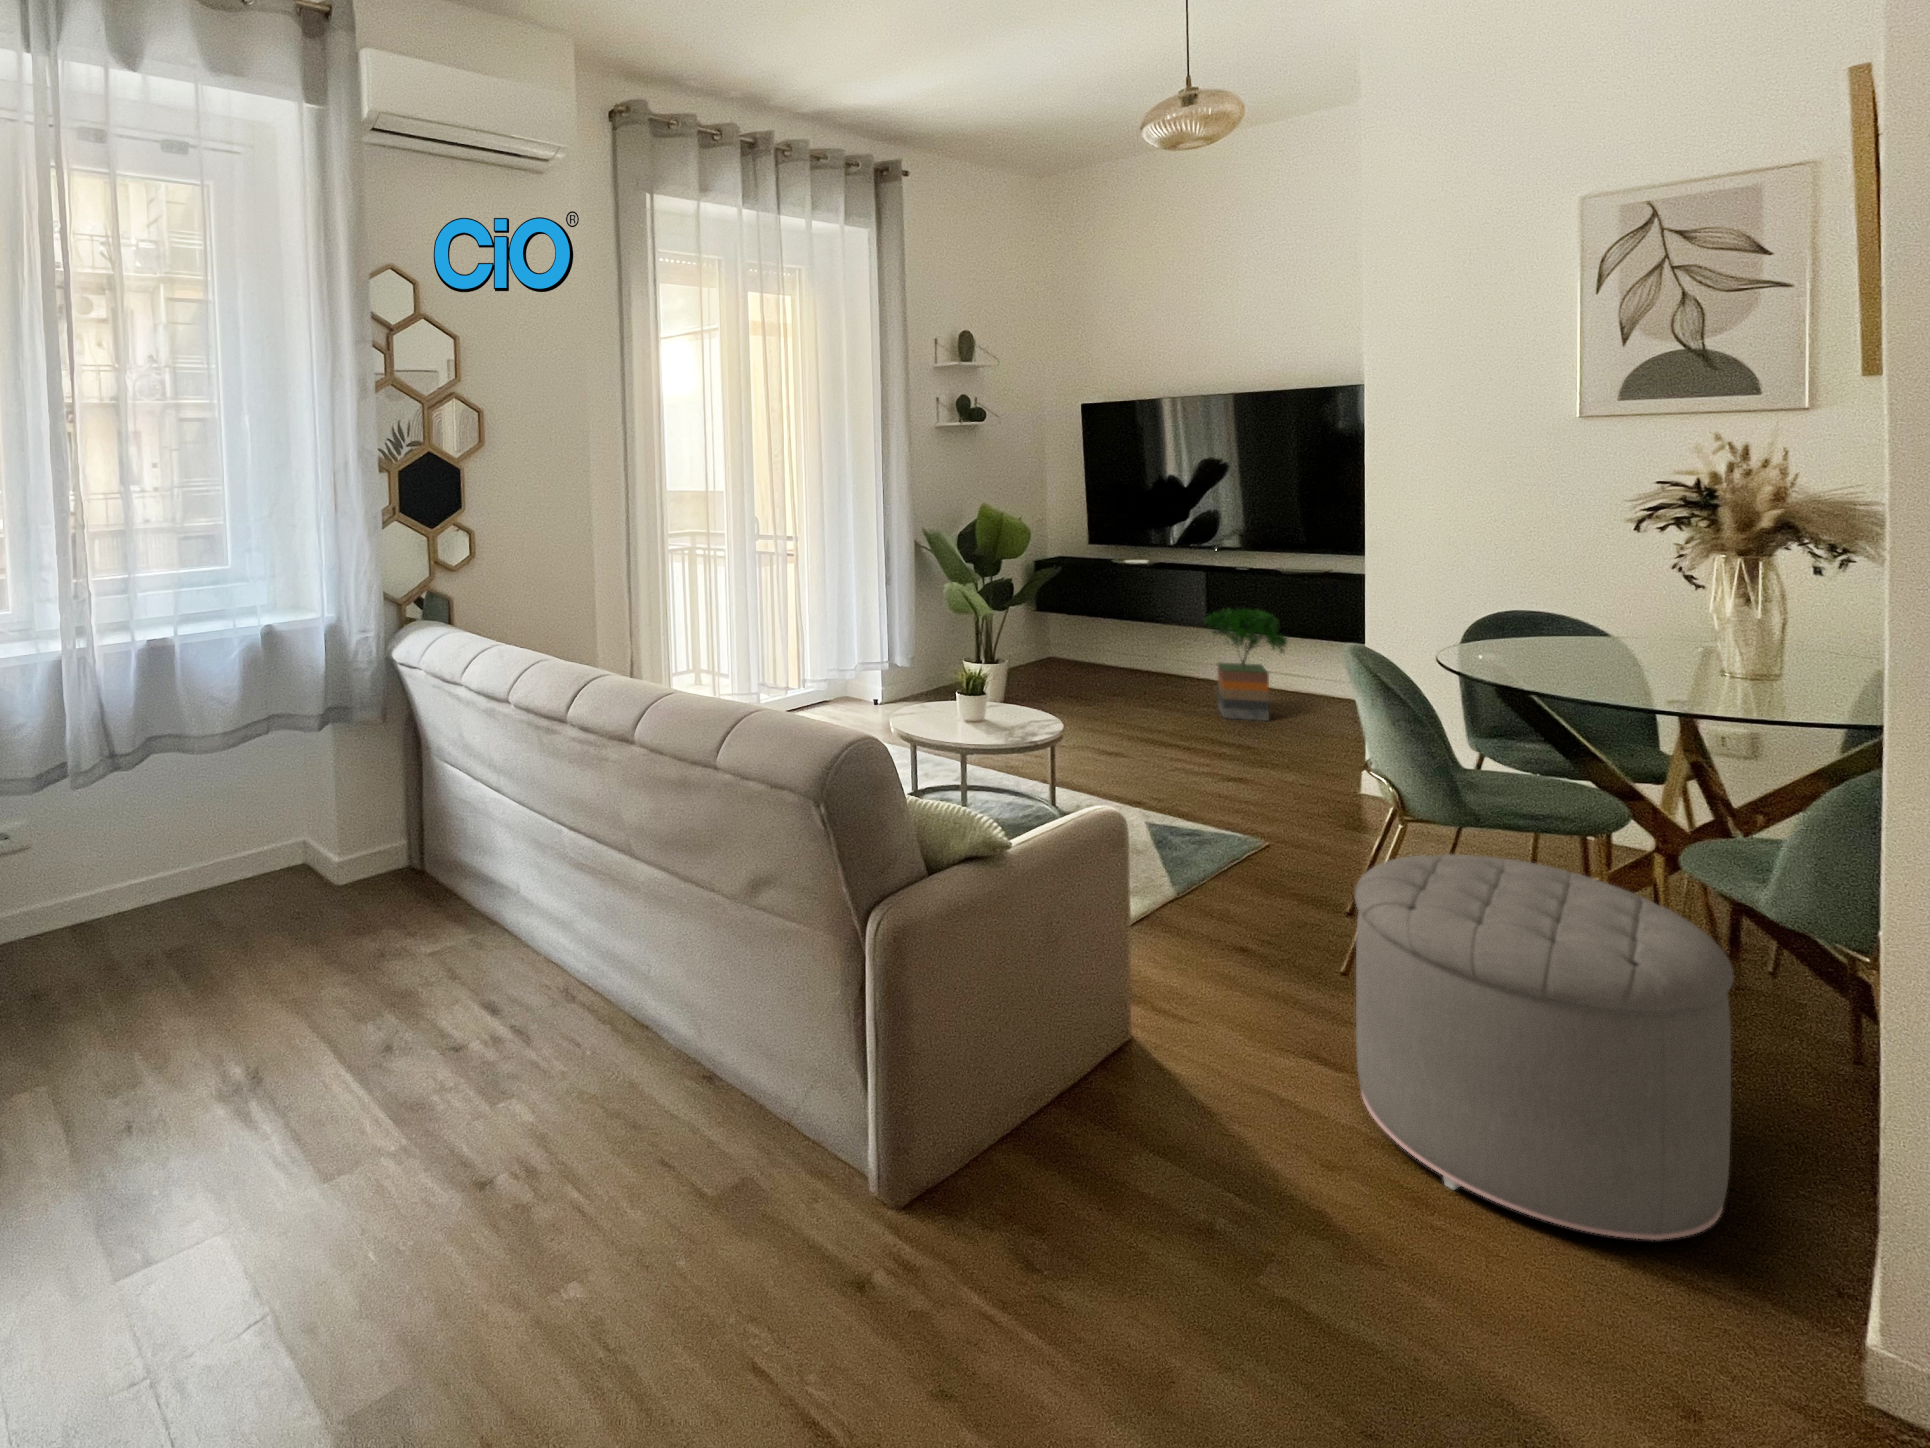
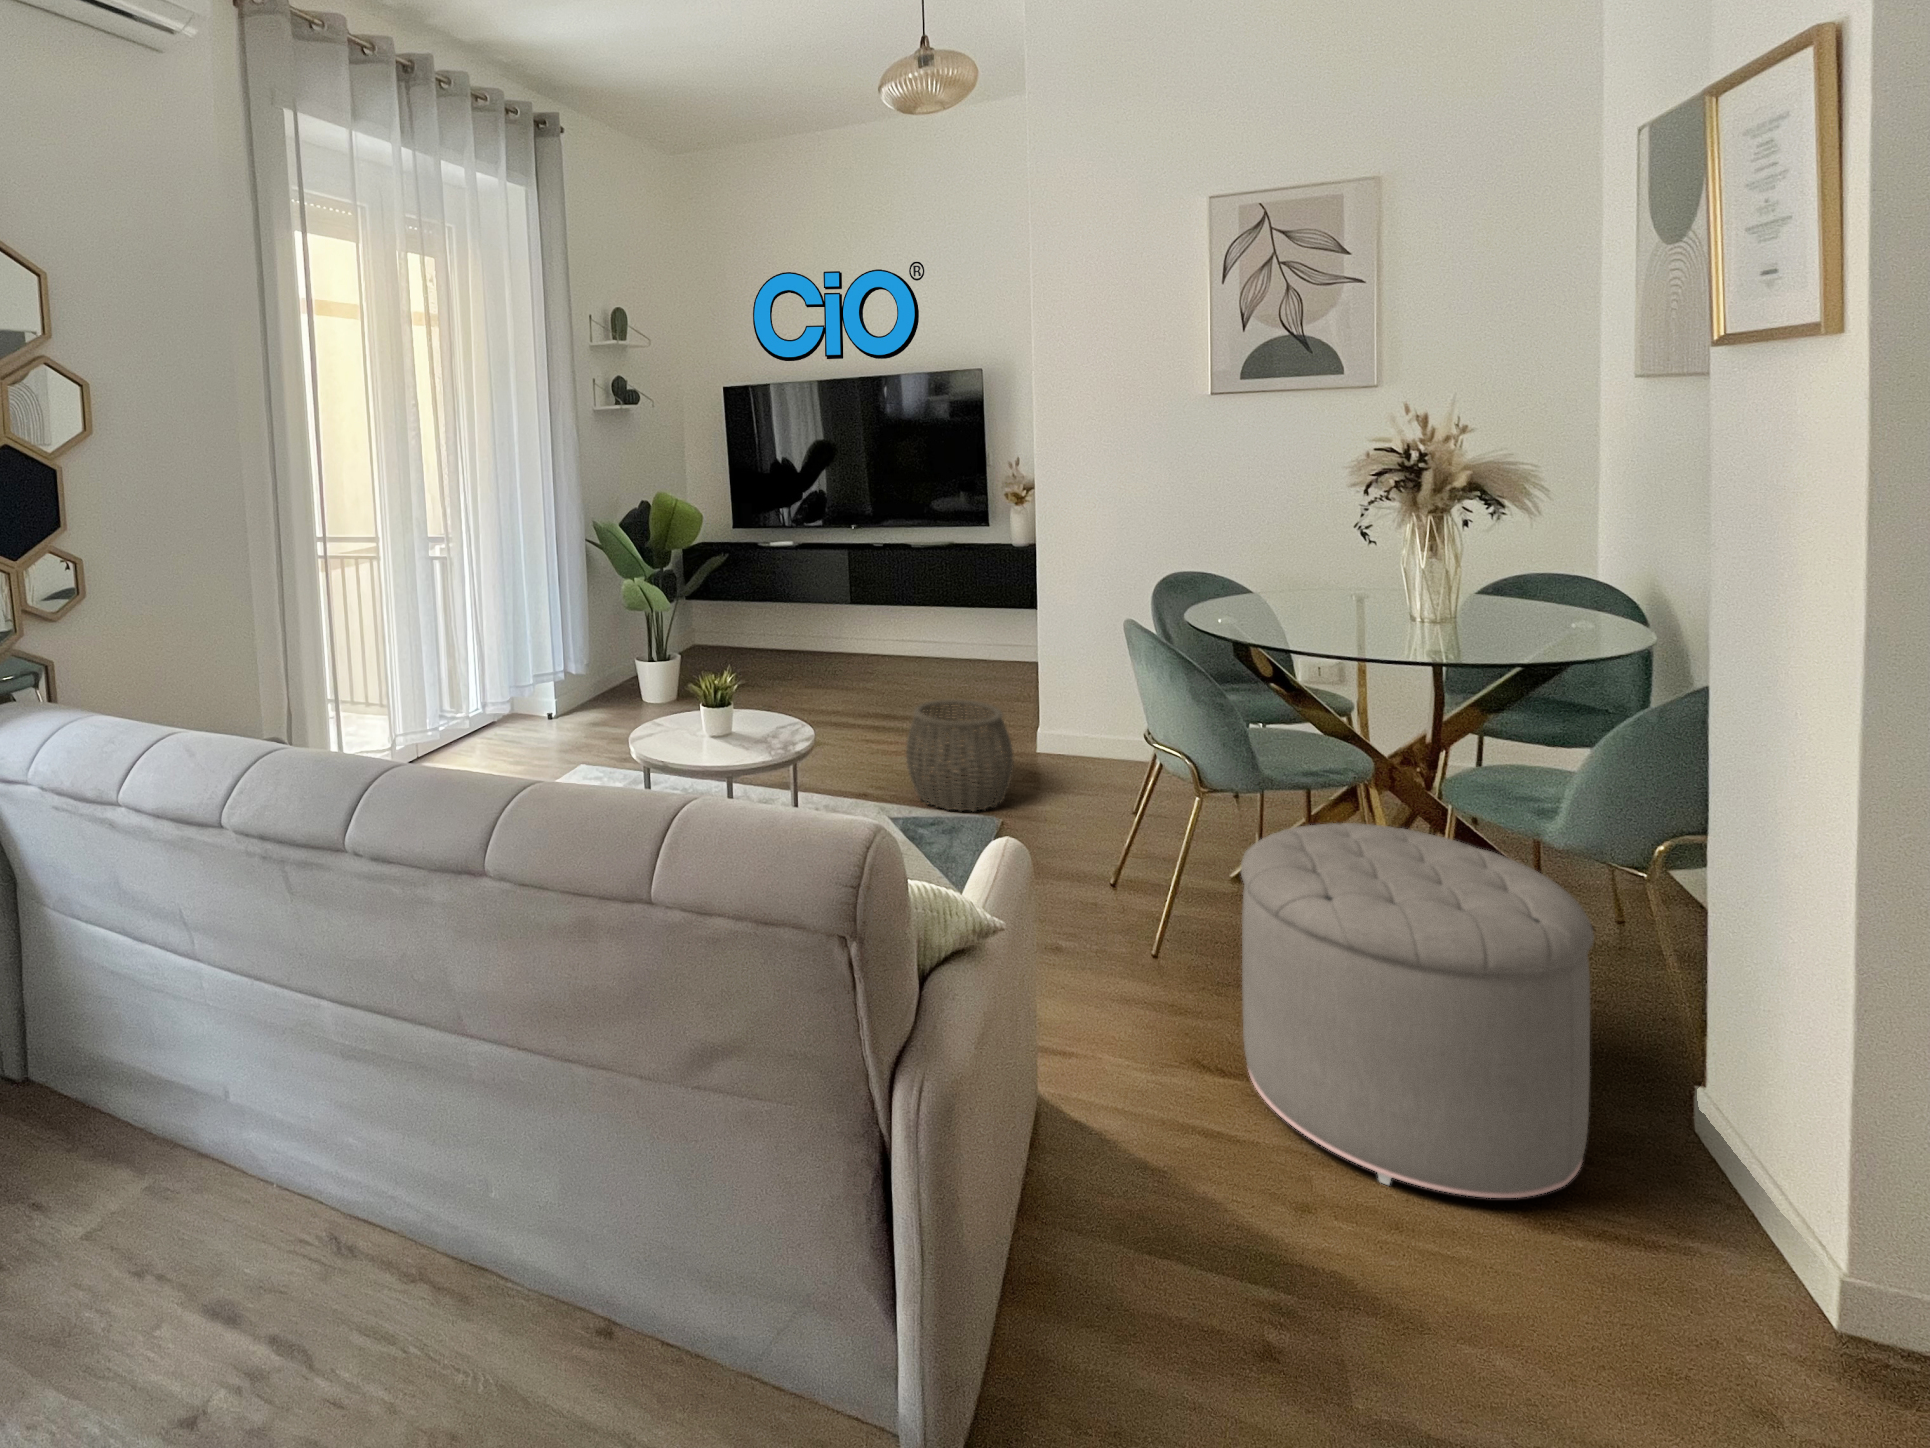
potted tree: present [1206,609,1287,721] -> none [864,584,943,695]
woven basket: none [1177,718,1297,831] -> present [906,700,1013,811]

